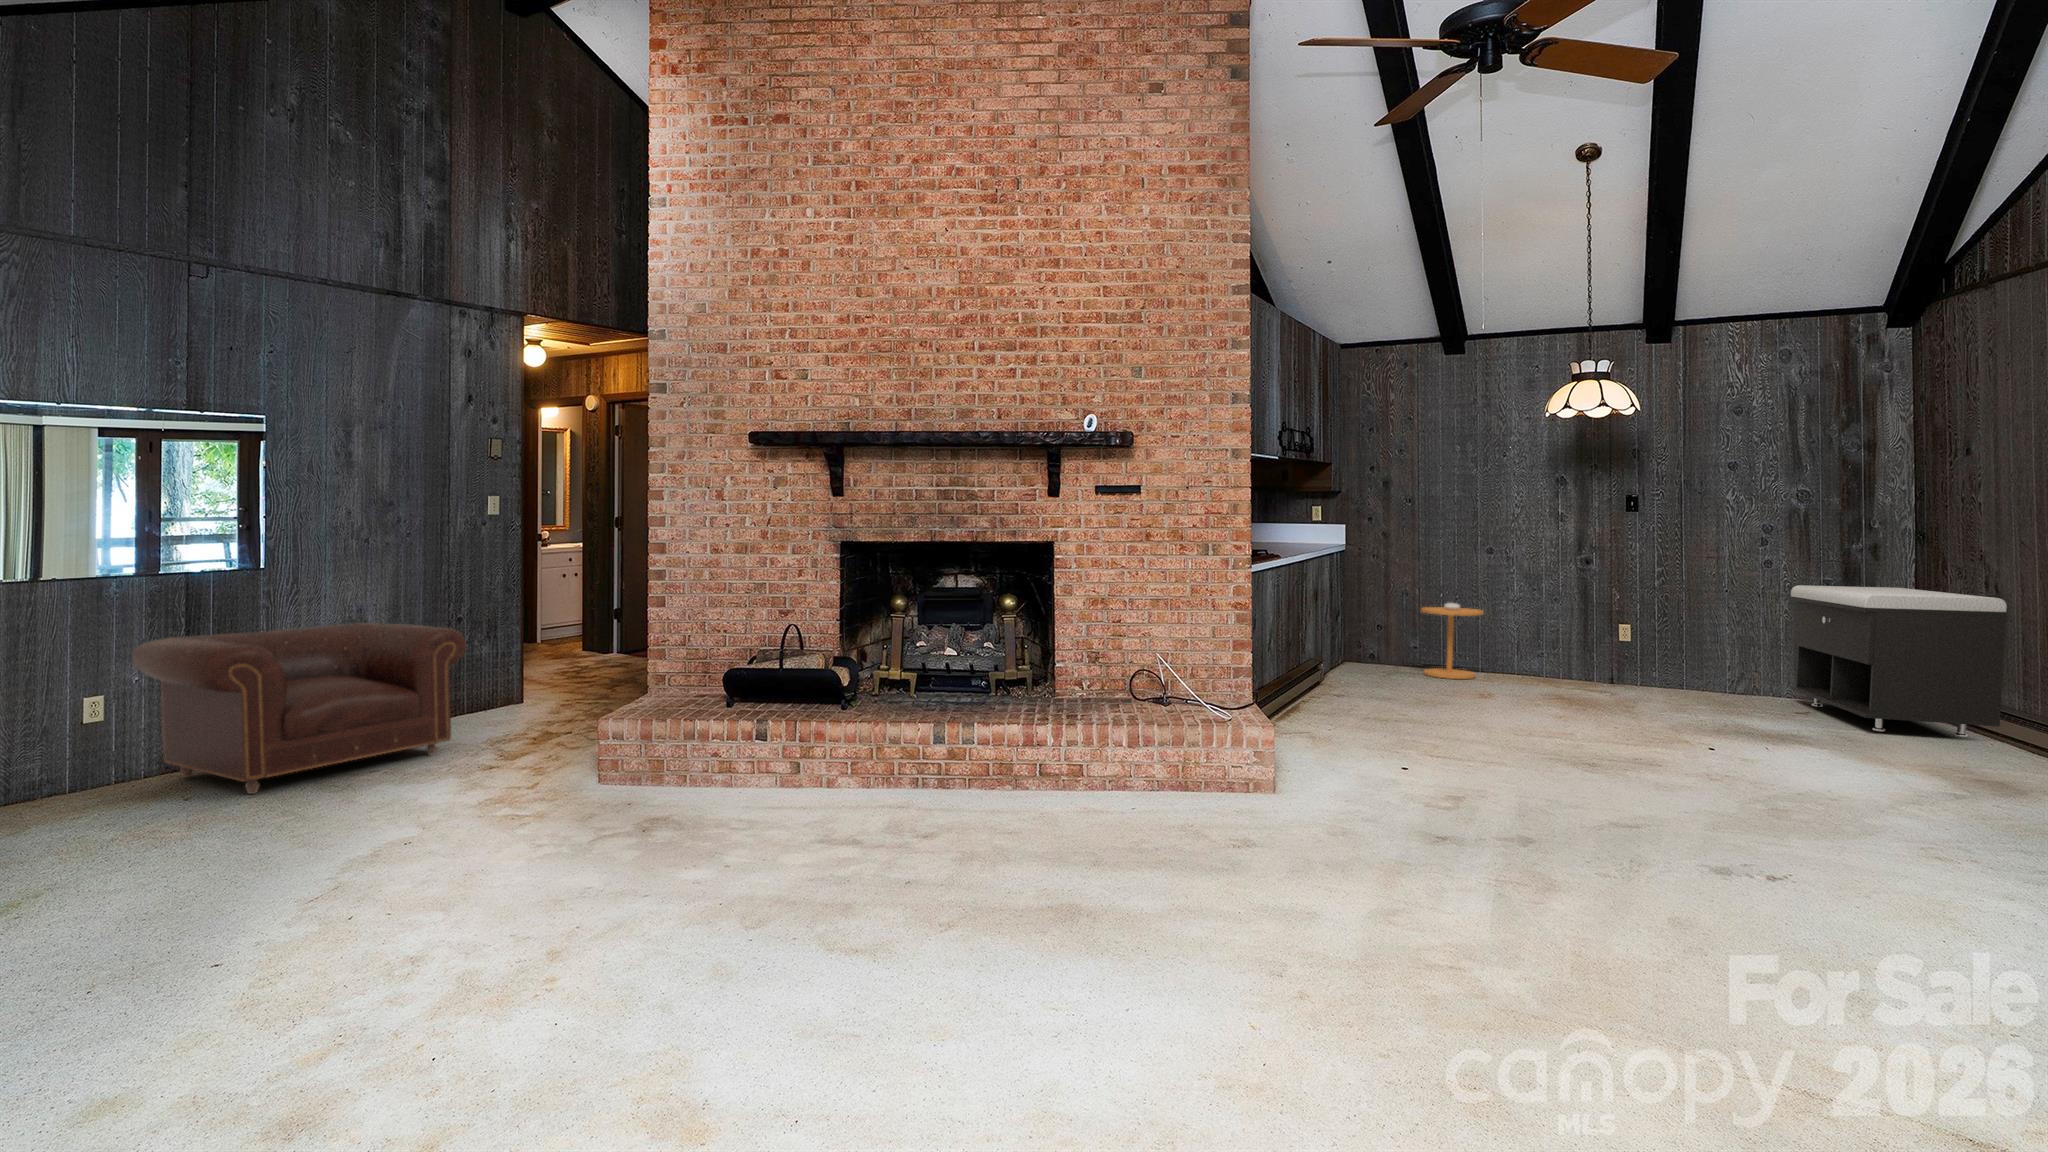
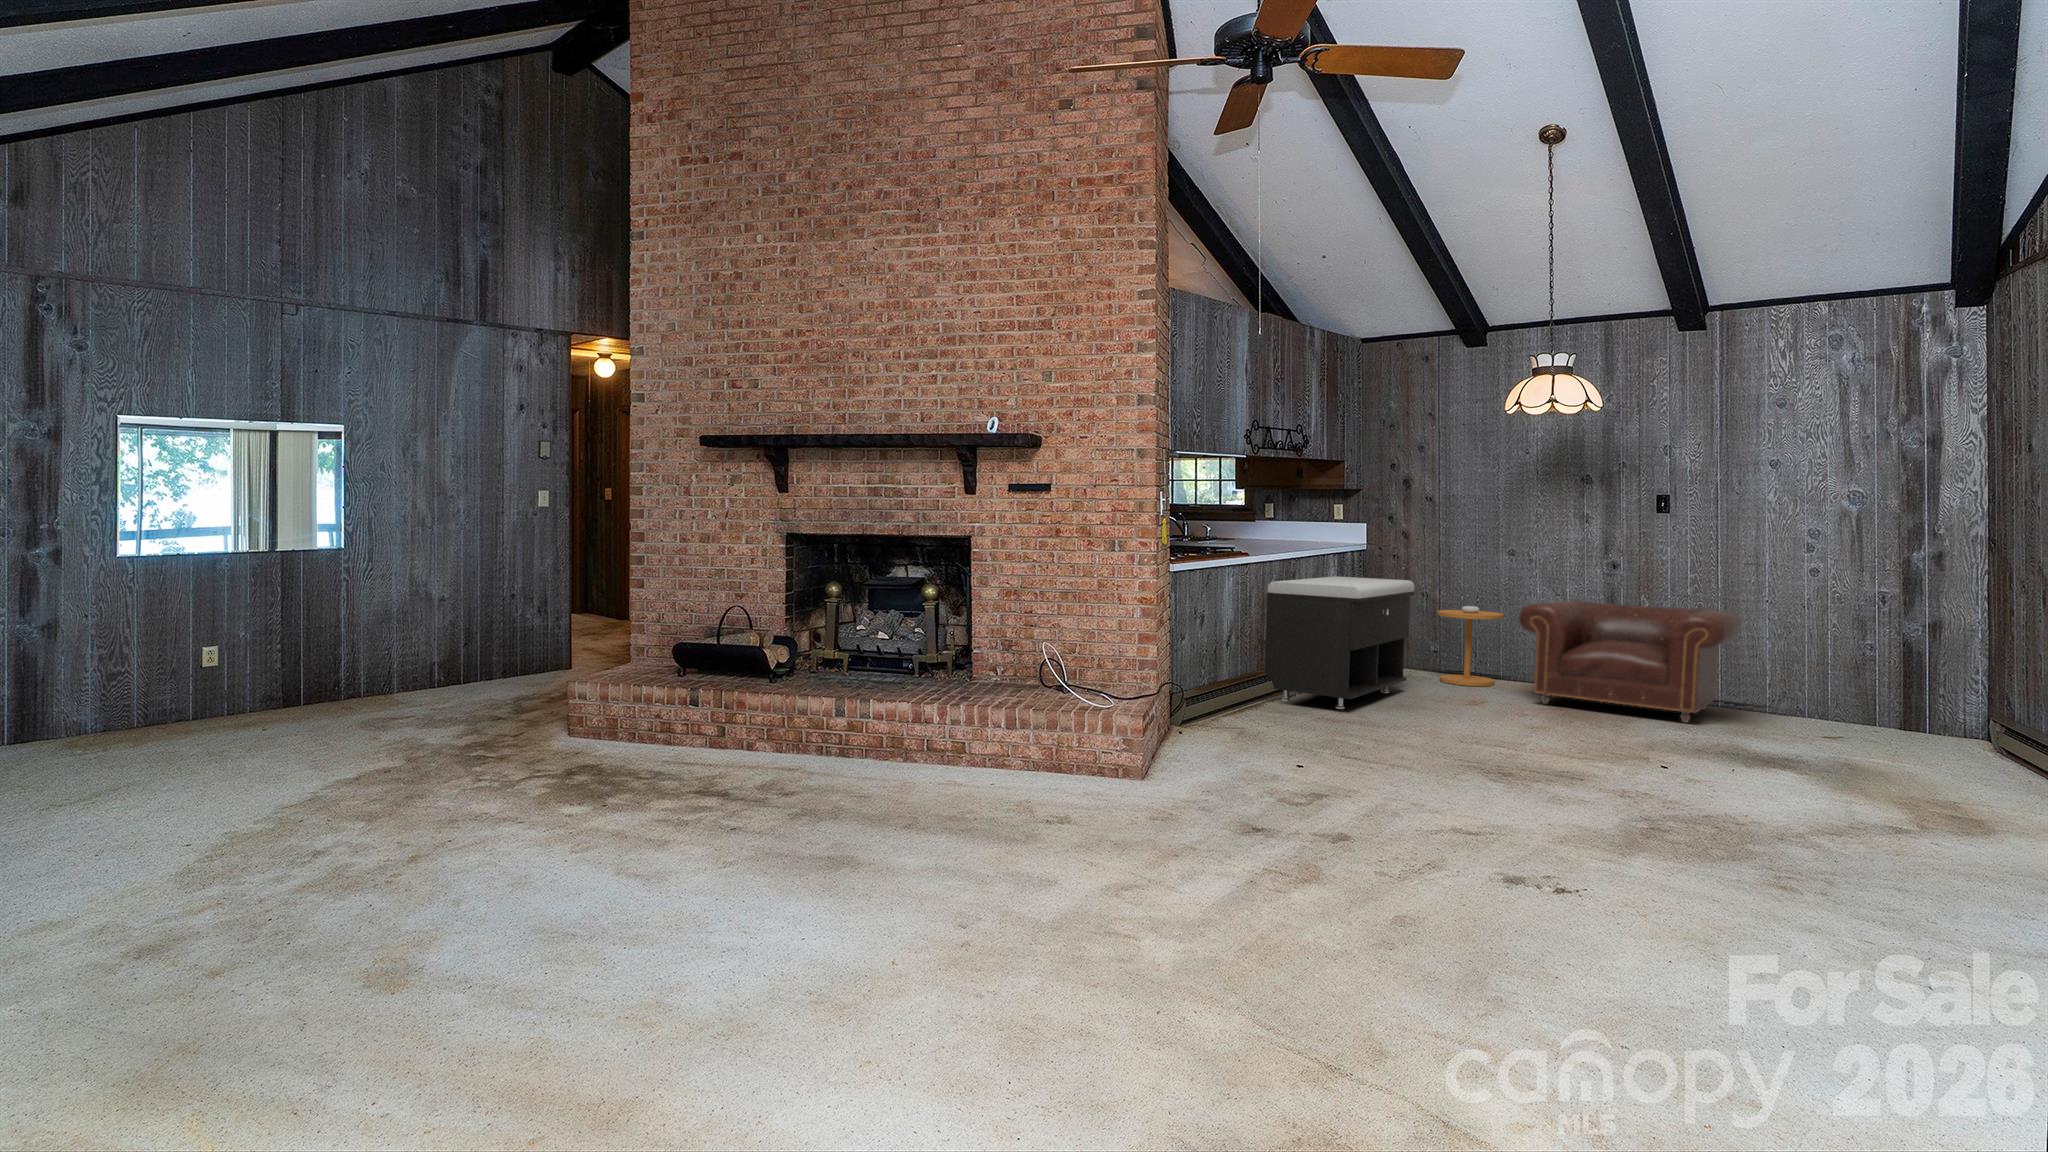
storage bench: present [1790,585,2007,737] -> present [1265,576,1414,709]
armchair: present [132,623,466,794] -> present [1518,601,1741,722]

